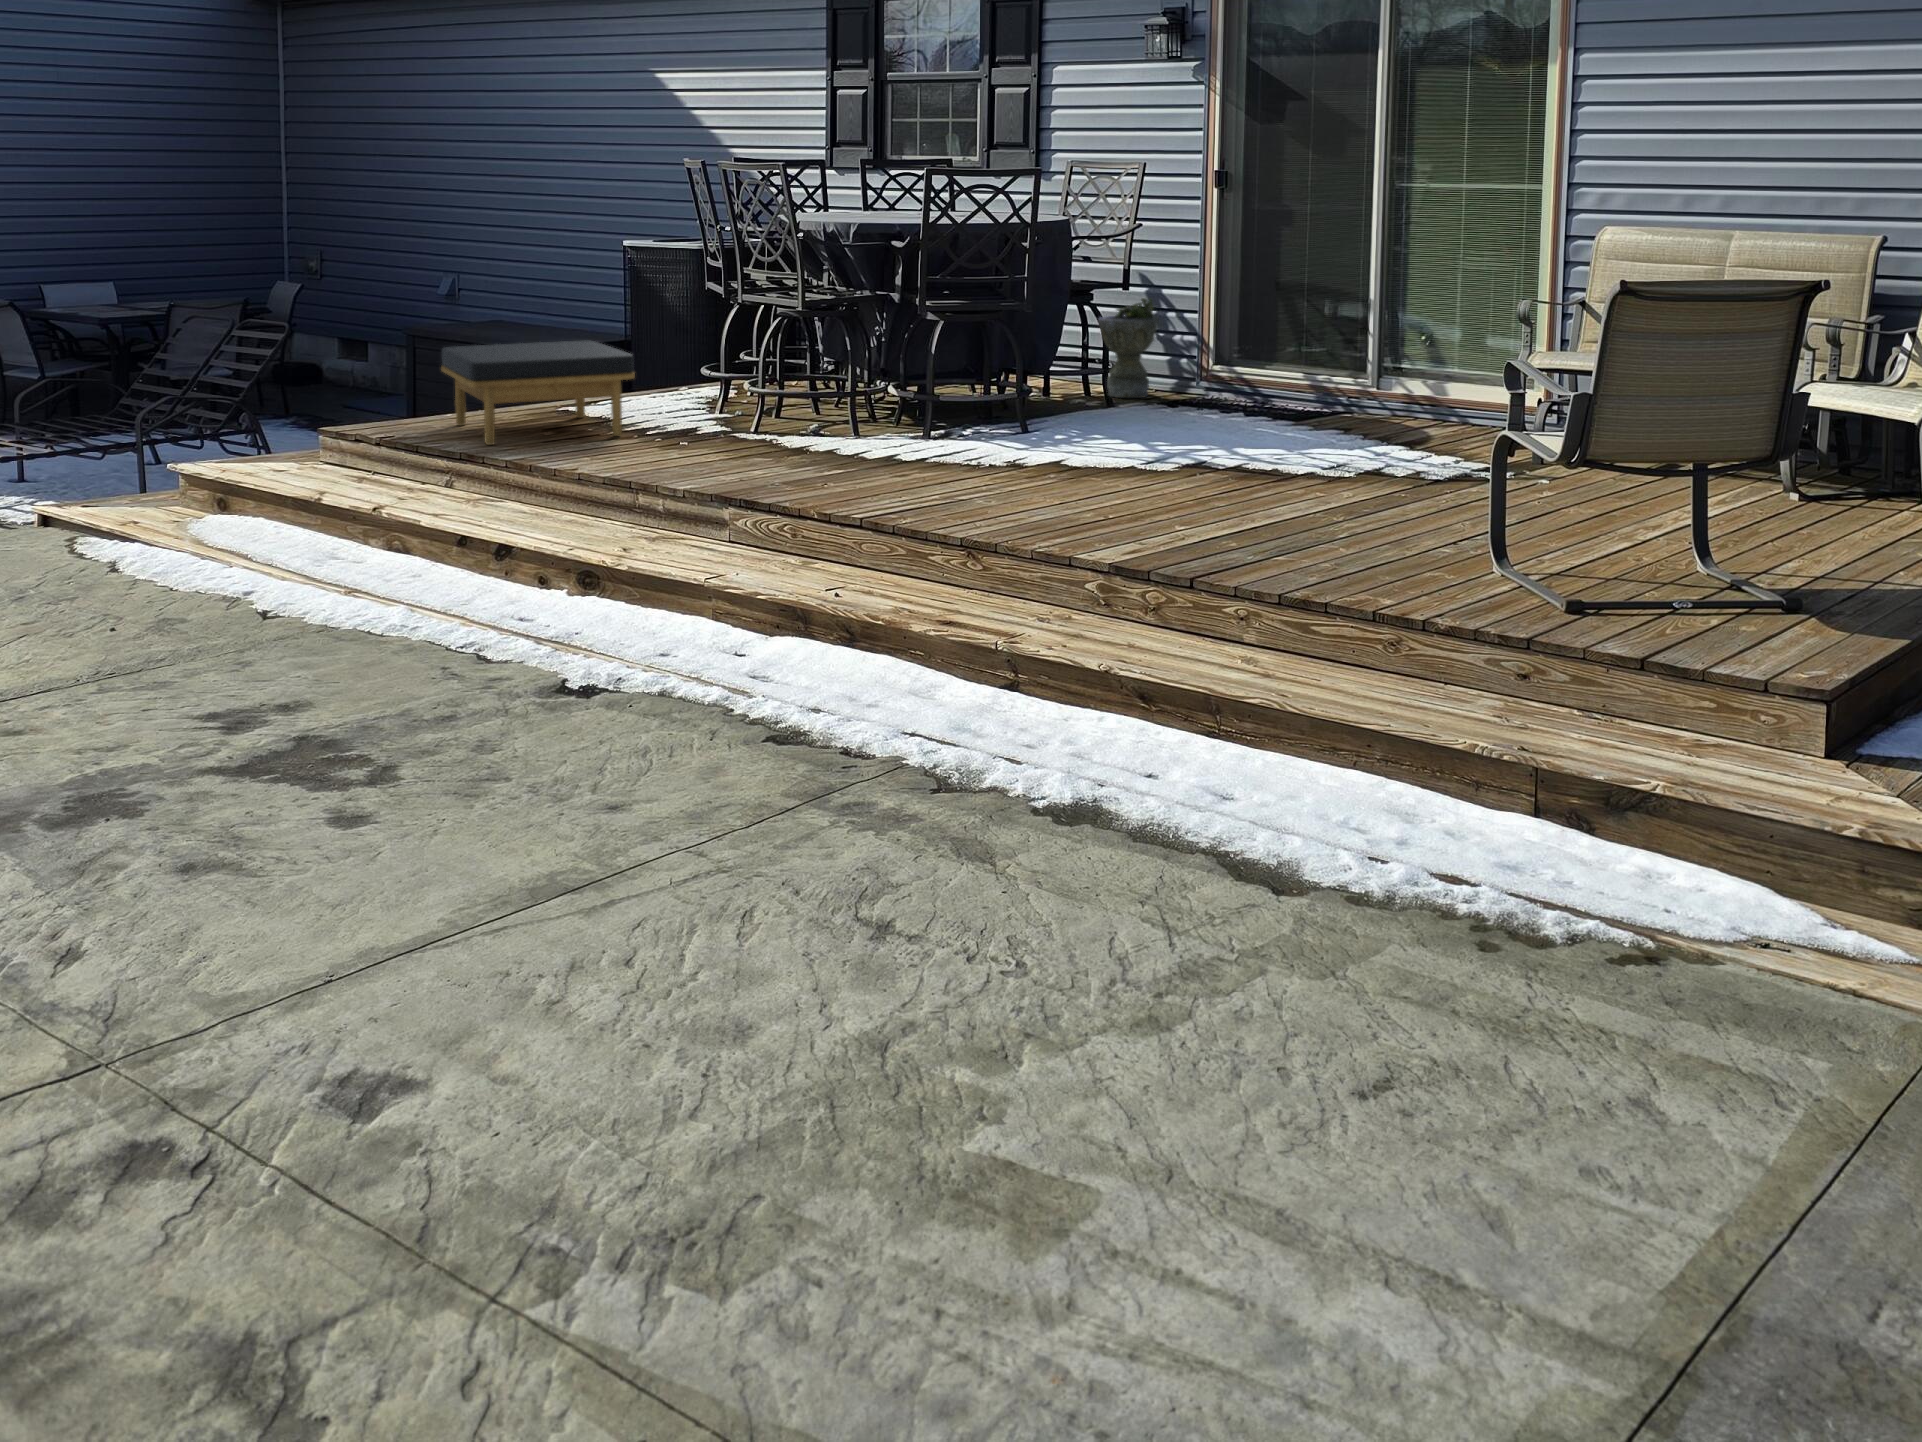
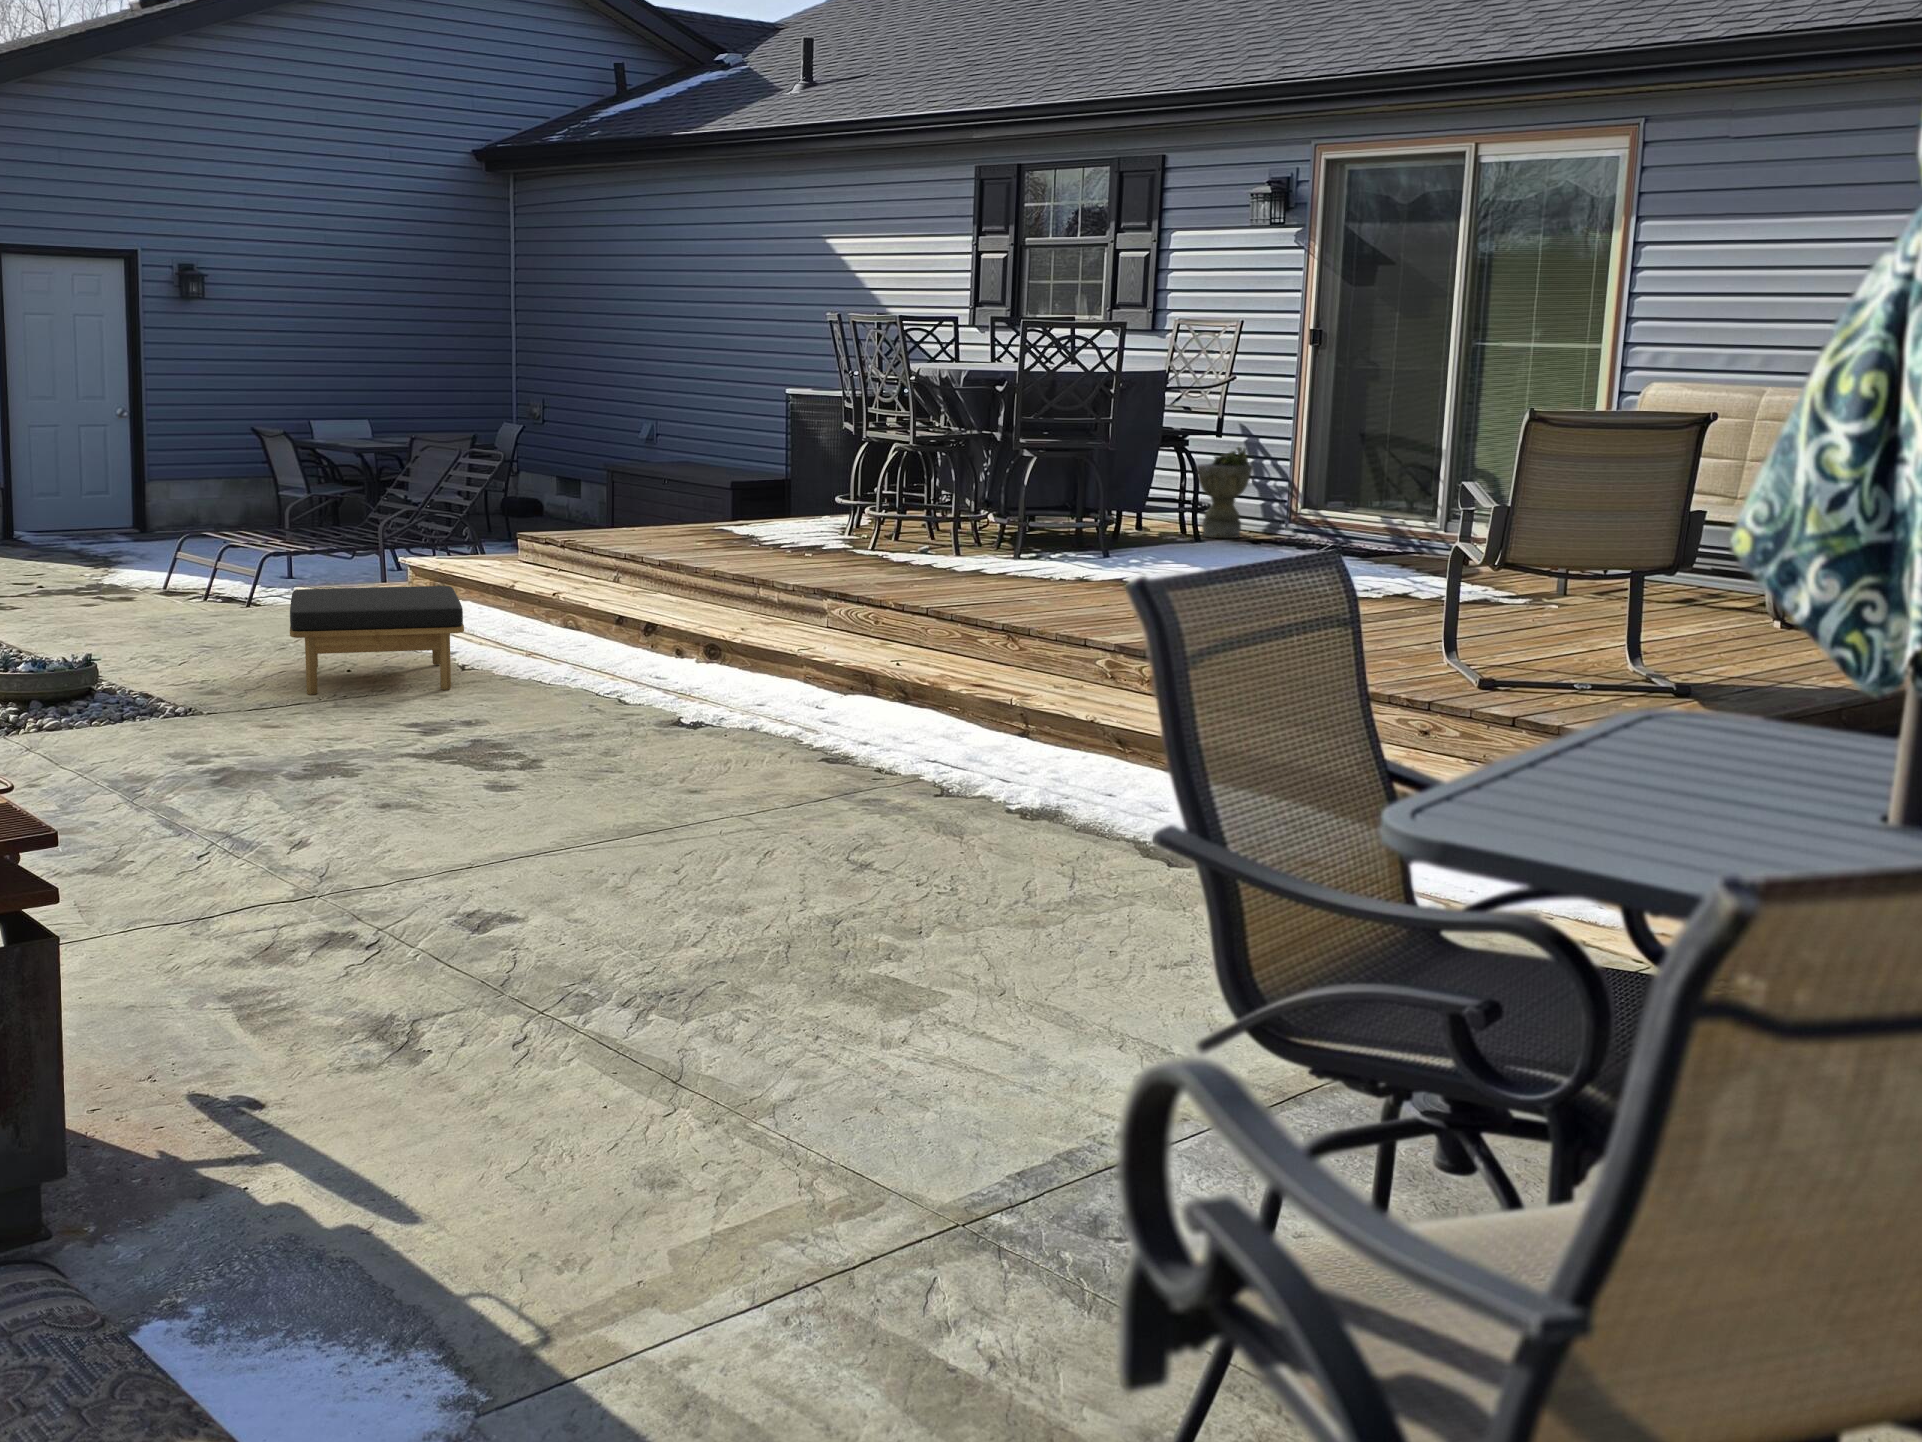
ottoman: present [441,340,635,445] -> present [290,586,464,695]

